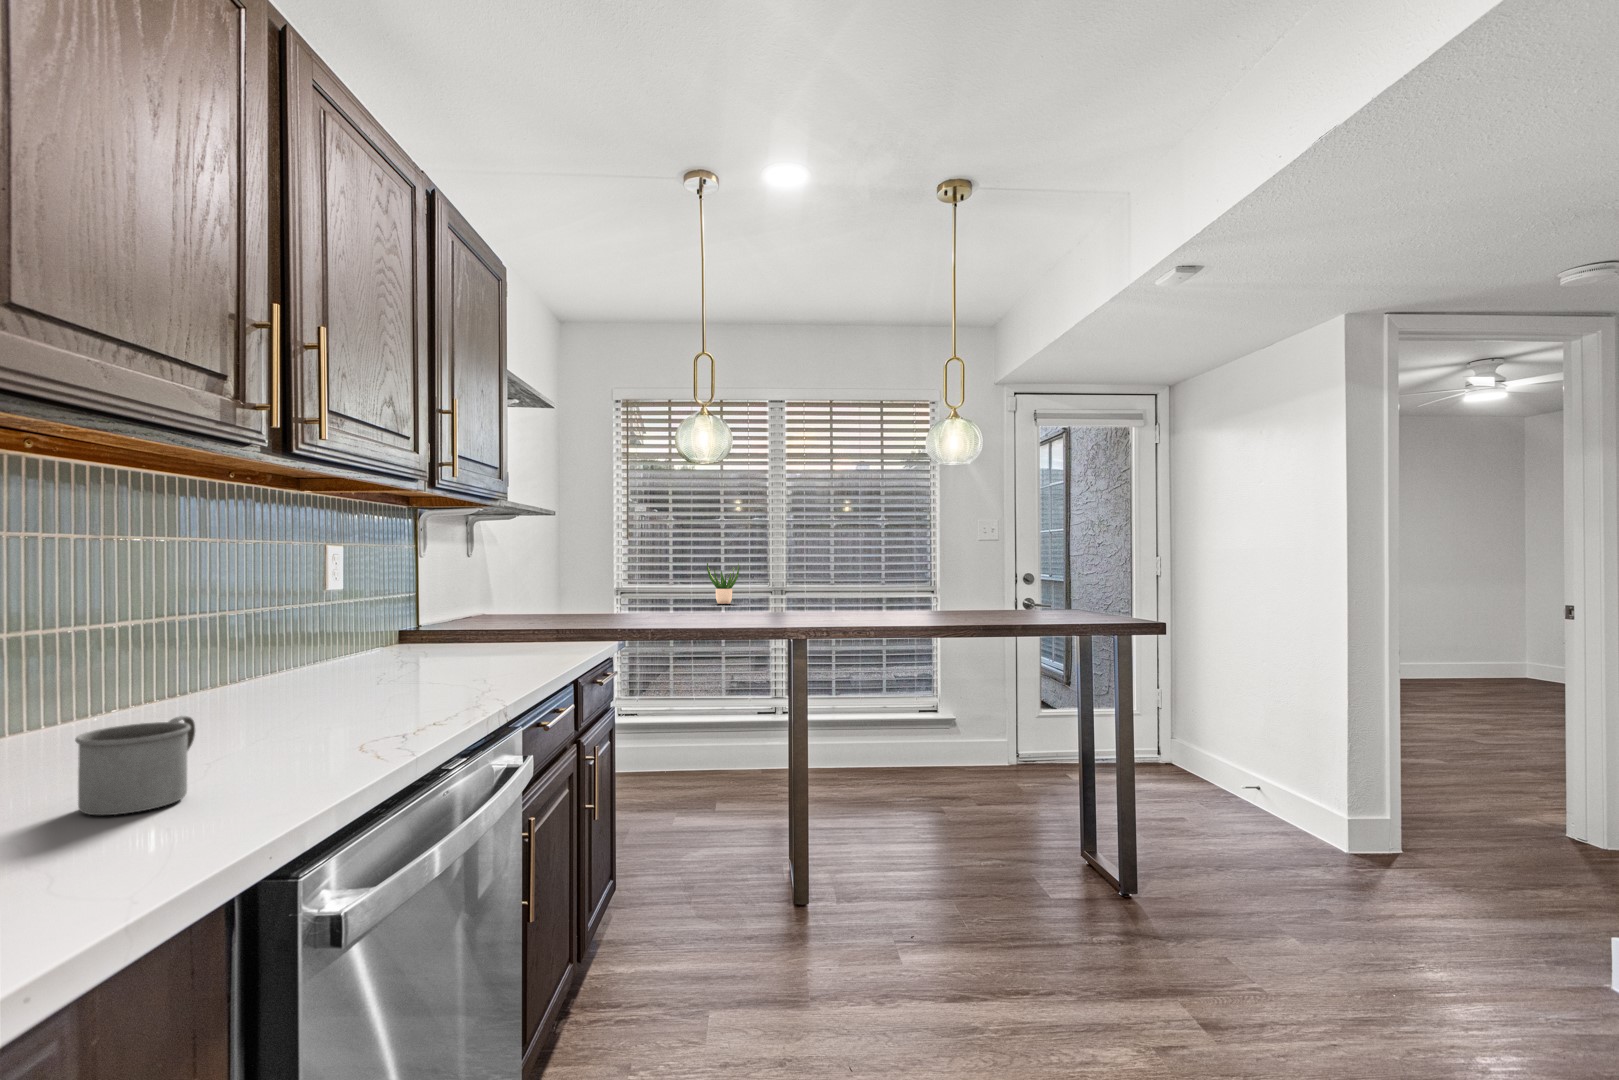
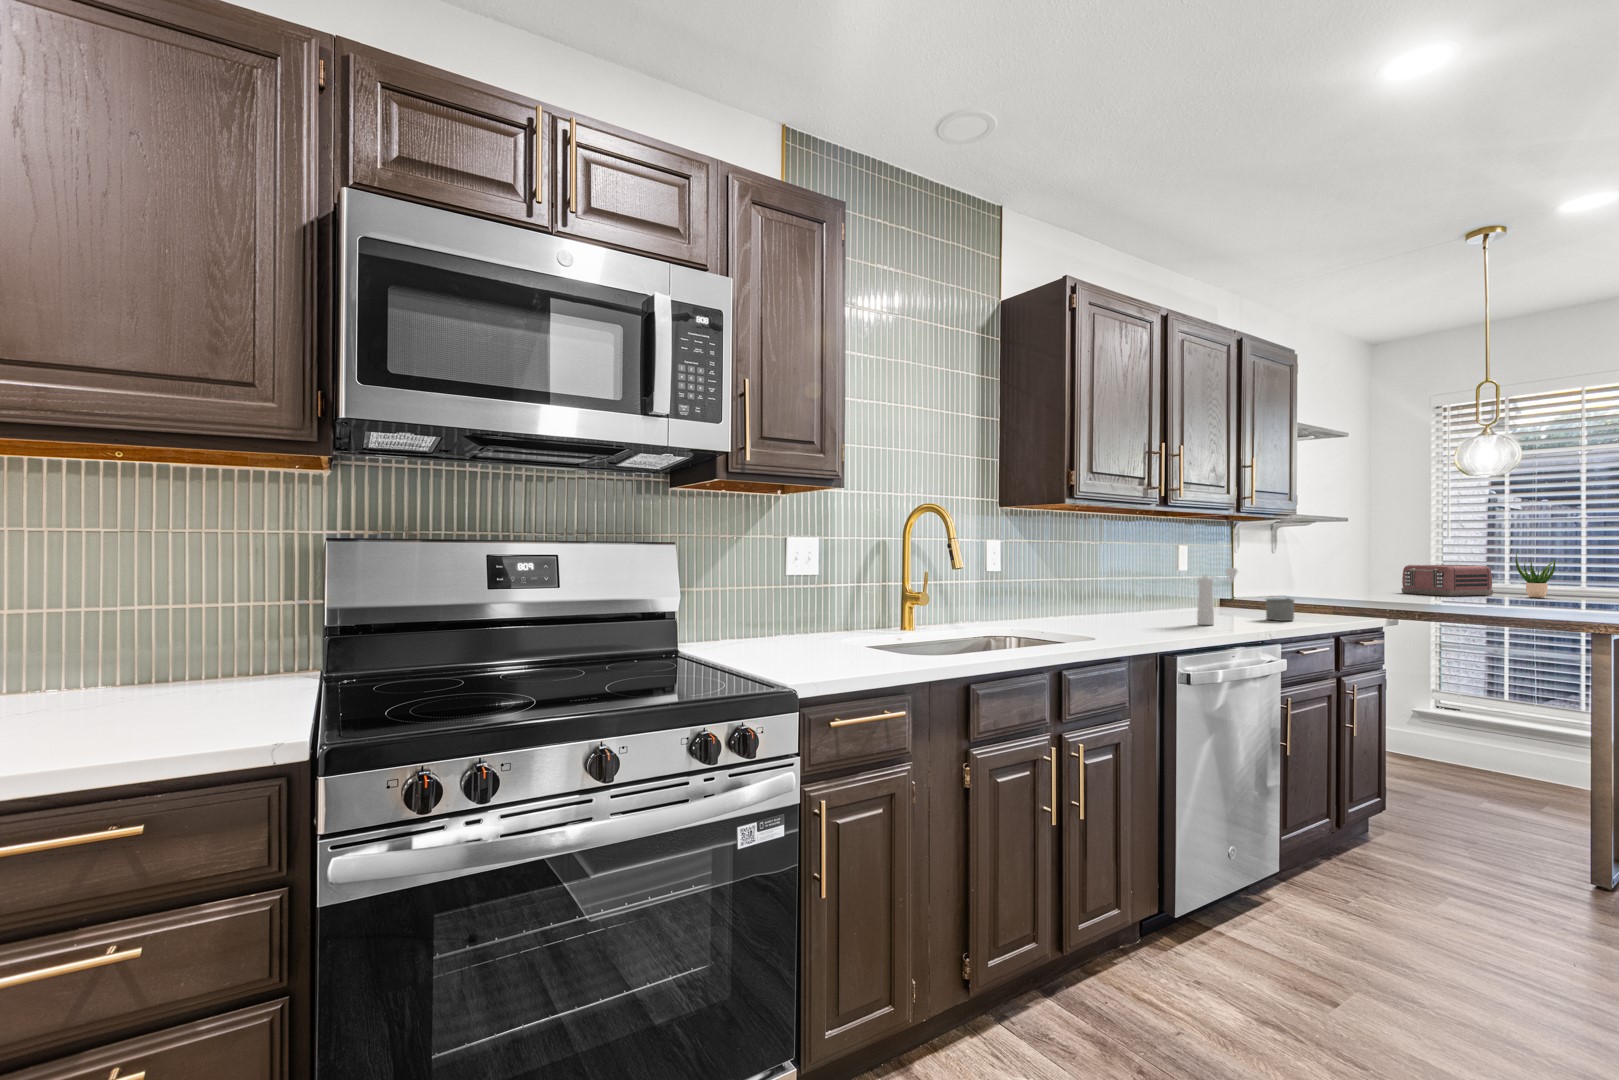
toaster: none [606,571,688,607] -> present [1402,565,1493,596]
pepper mill: none [355,585,436,705] -> present [1197,568,1238,625]
mug: present [75,716,195,815] -> present [1266,598,1294,621]

